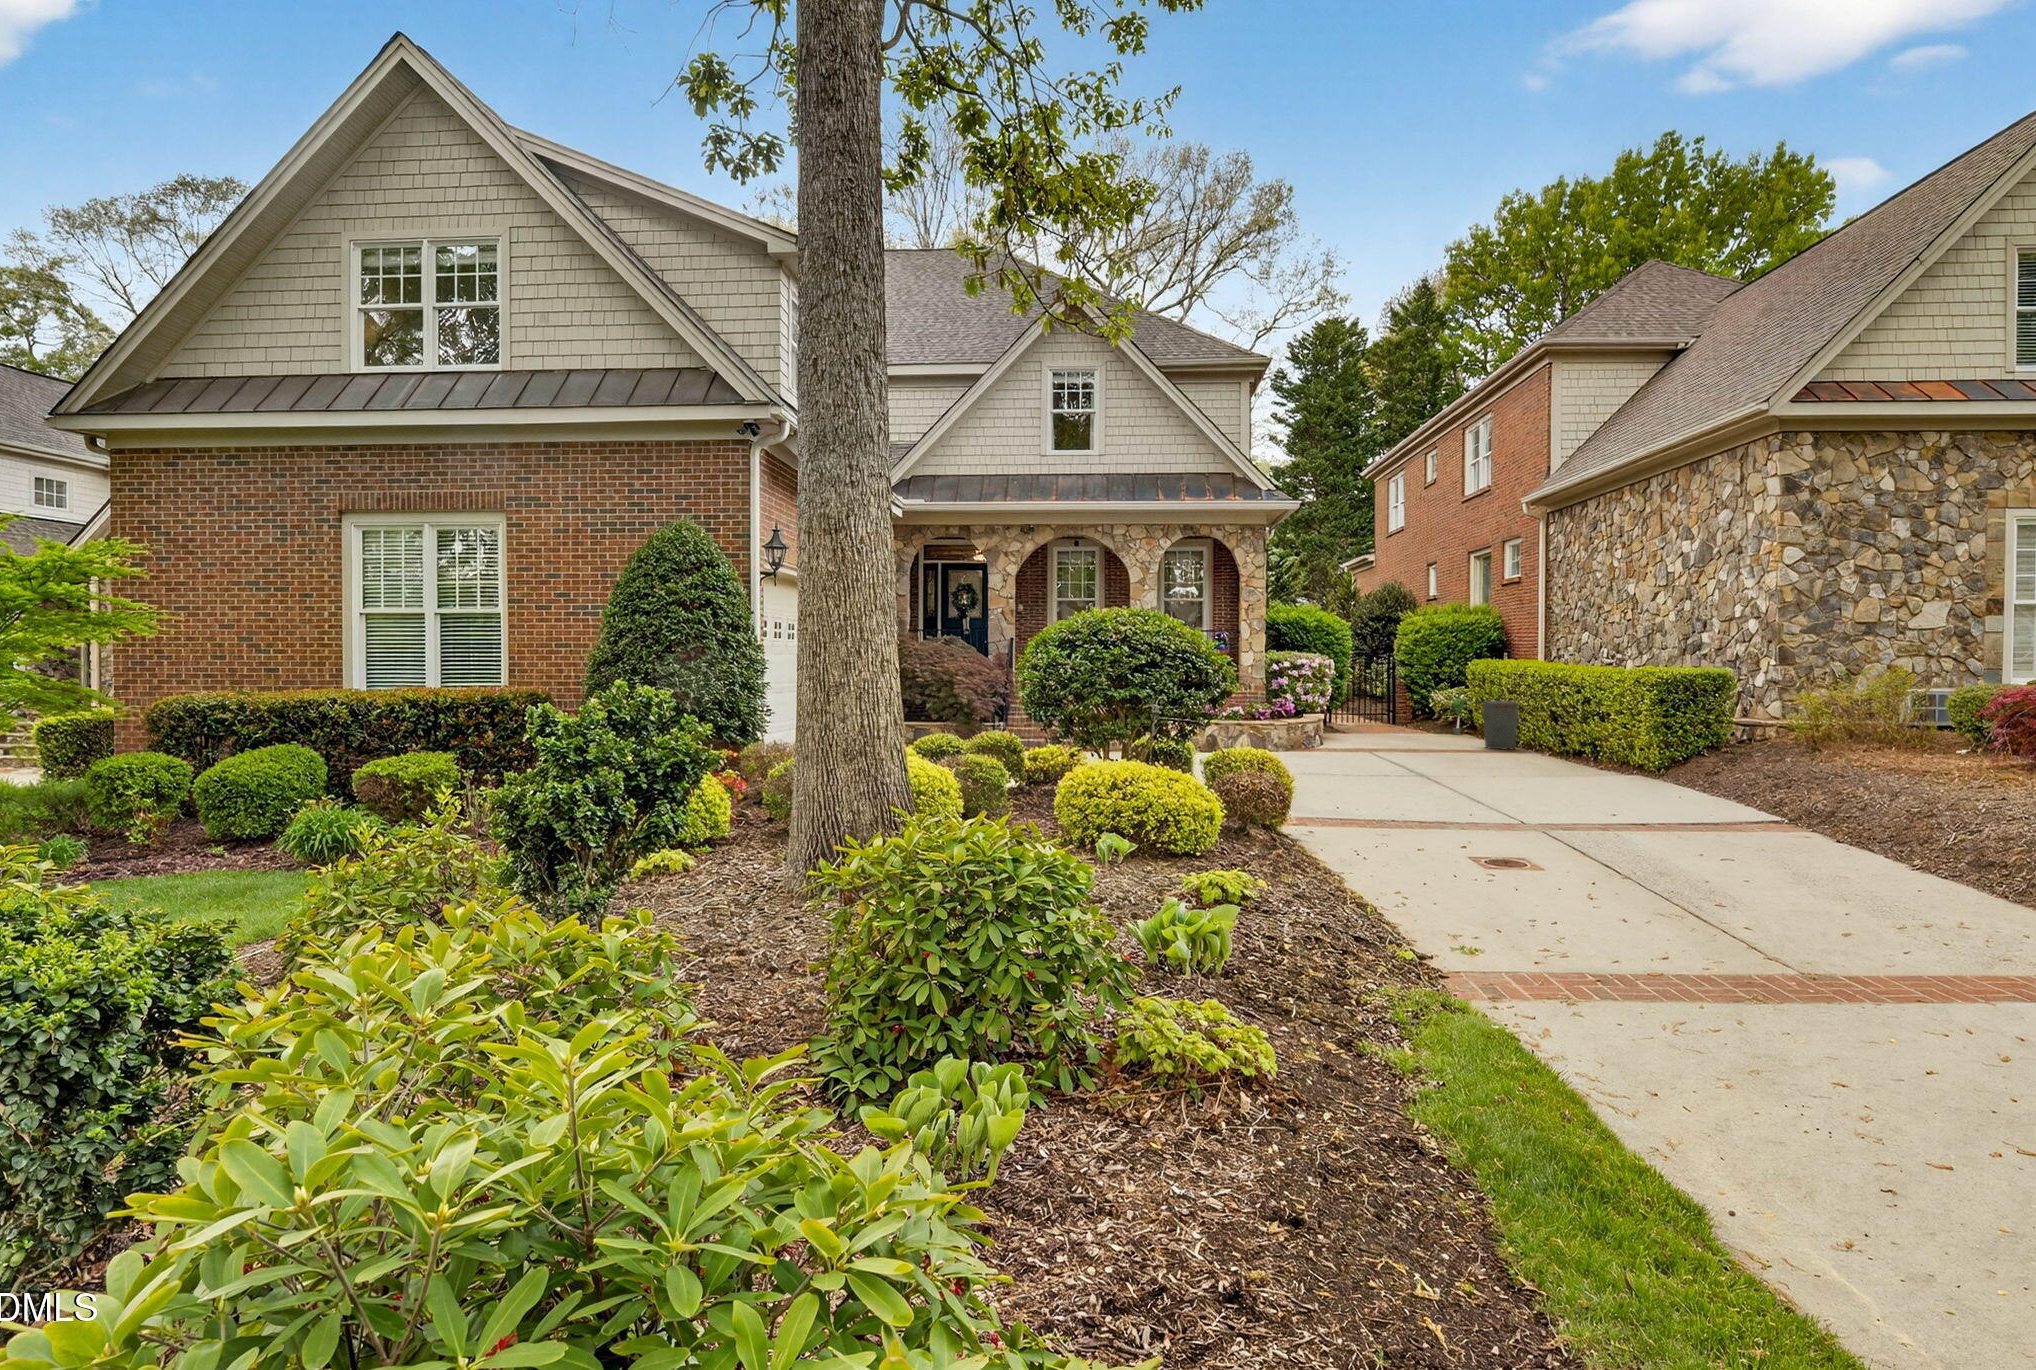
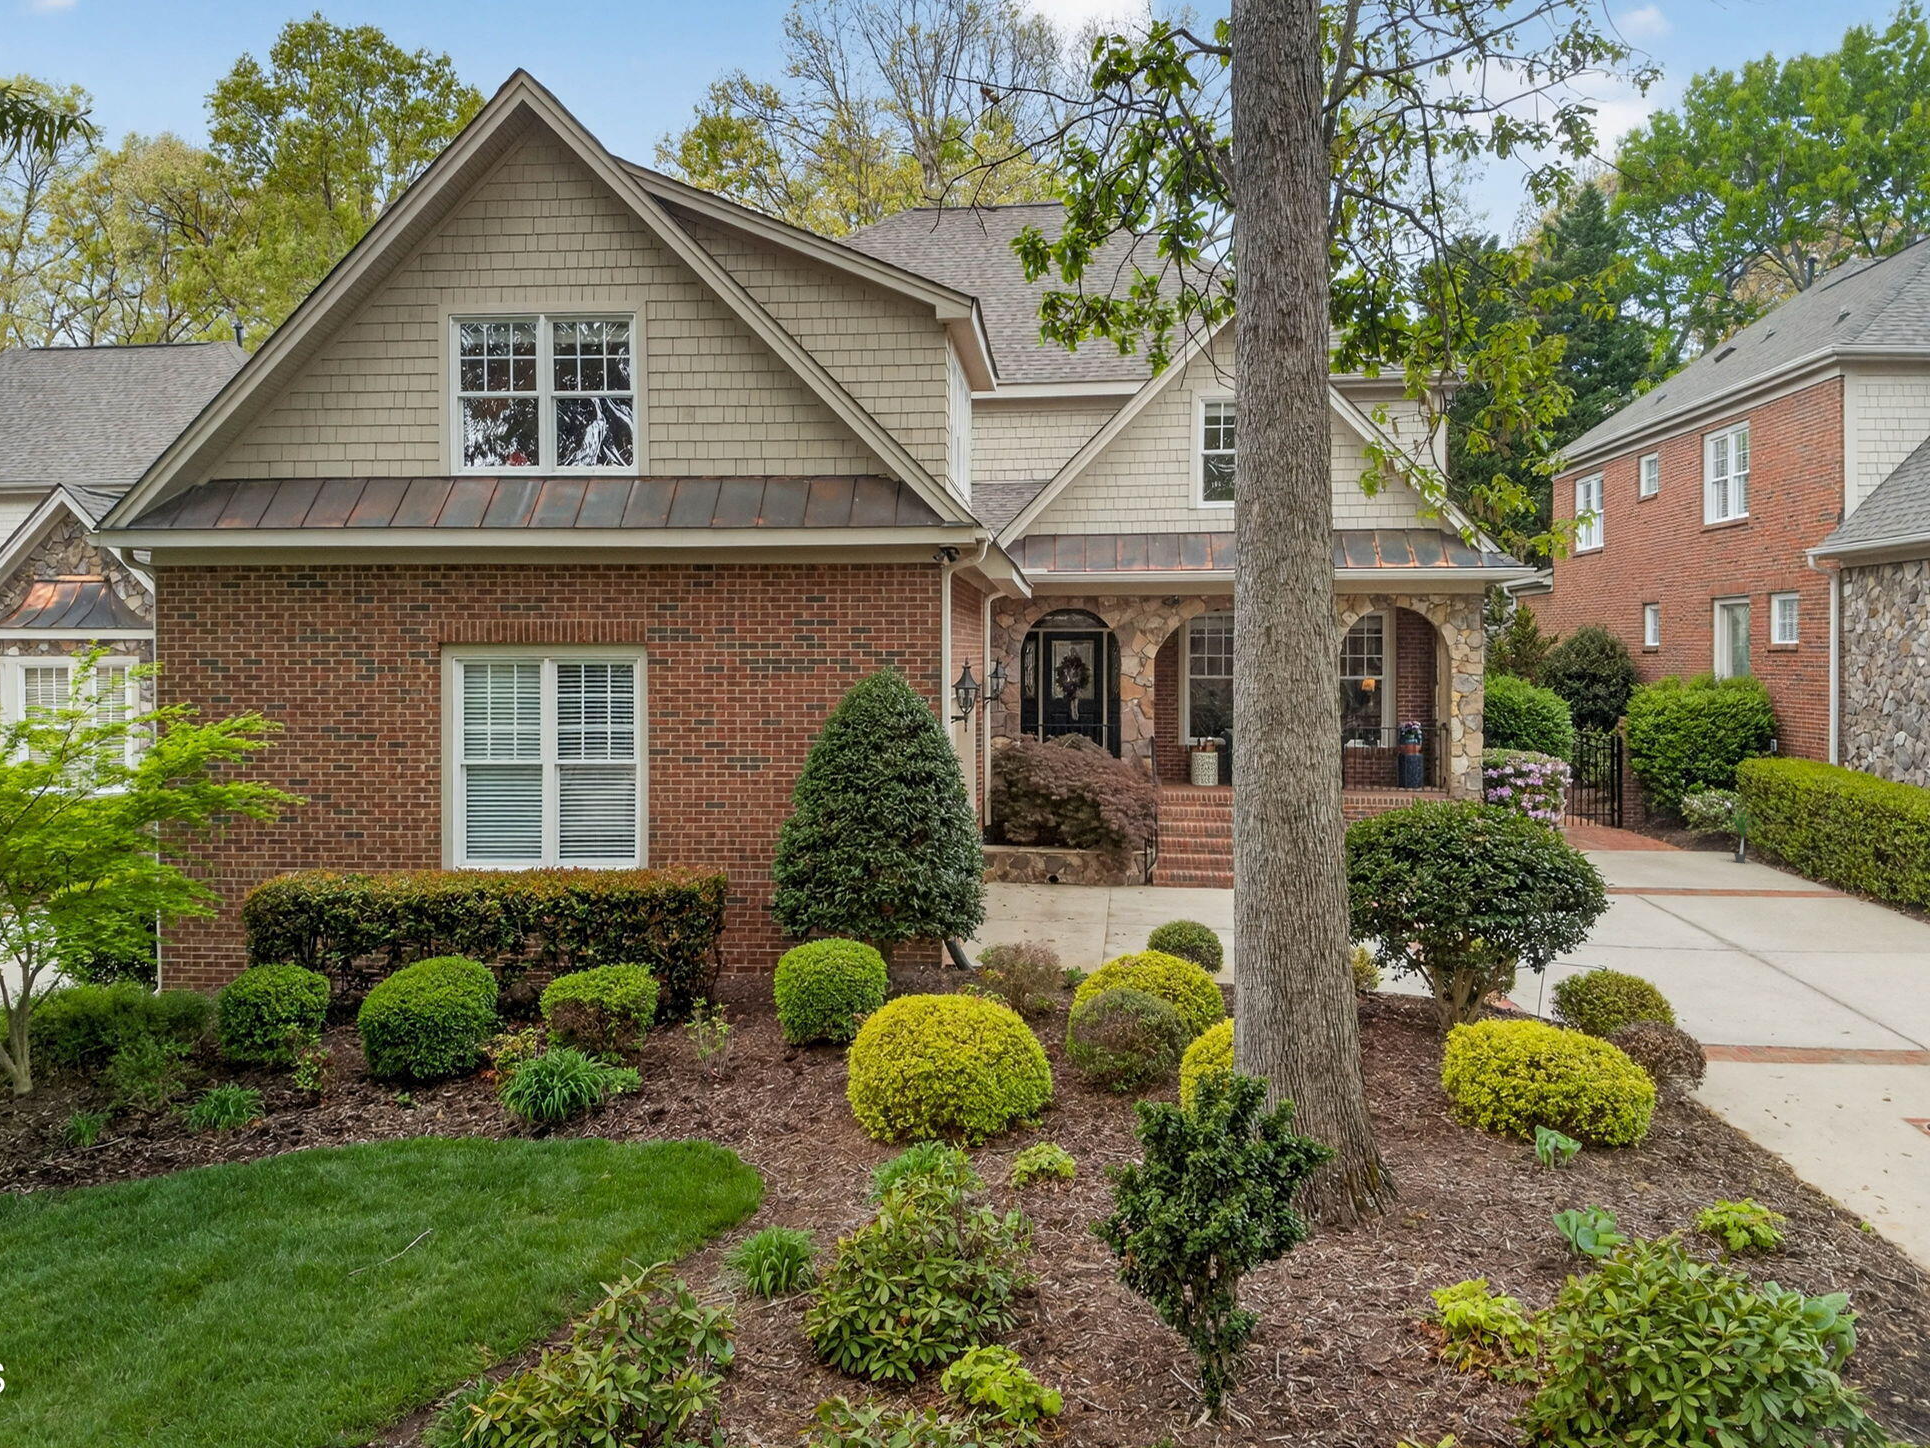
trash can: present [1483,699,1519,749] -> none [1800,829,1854,898]

